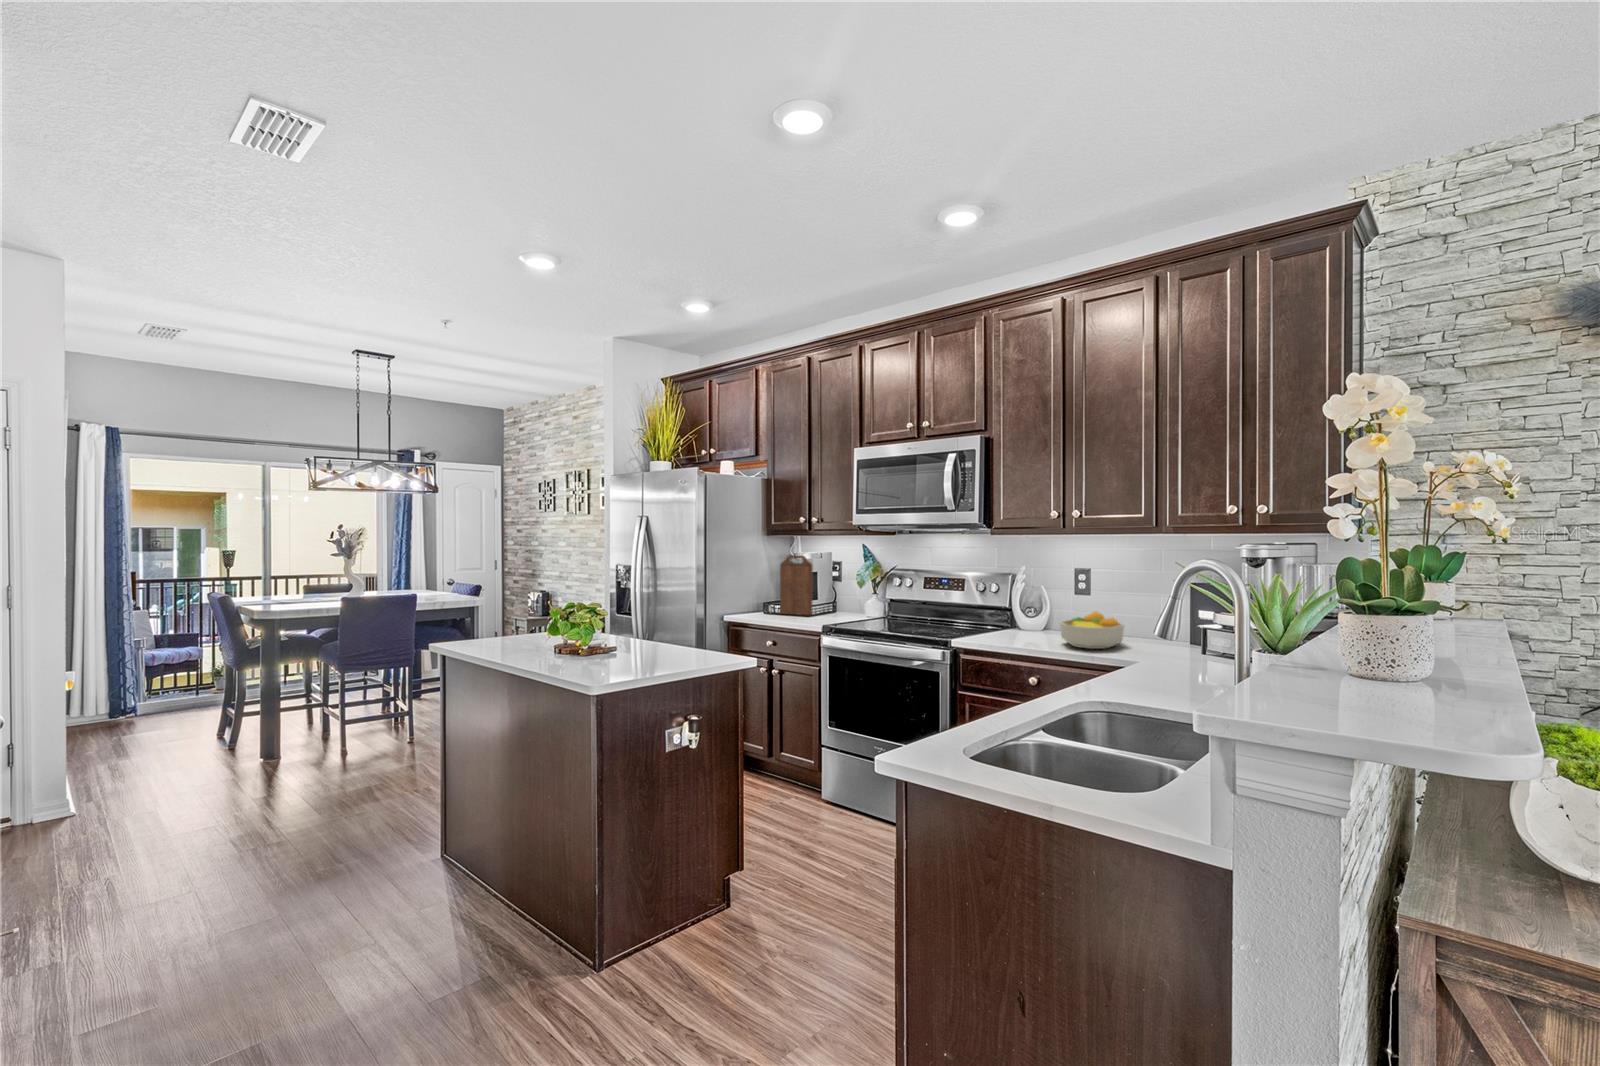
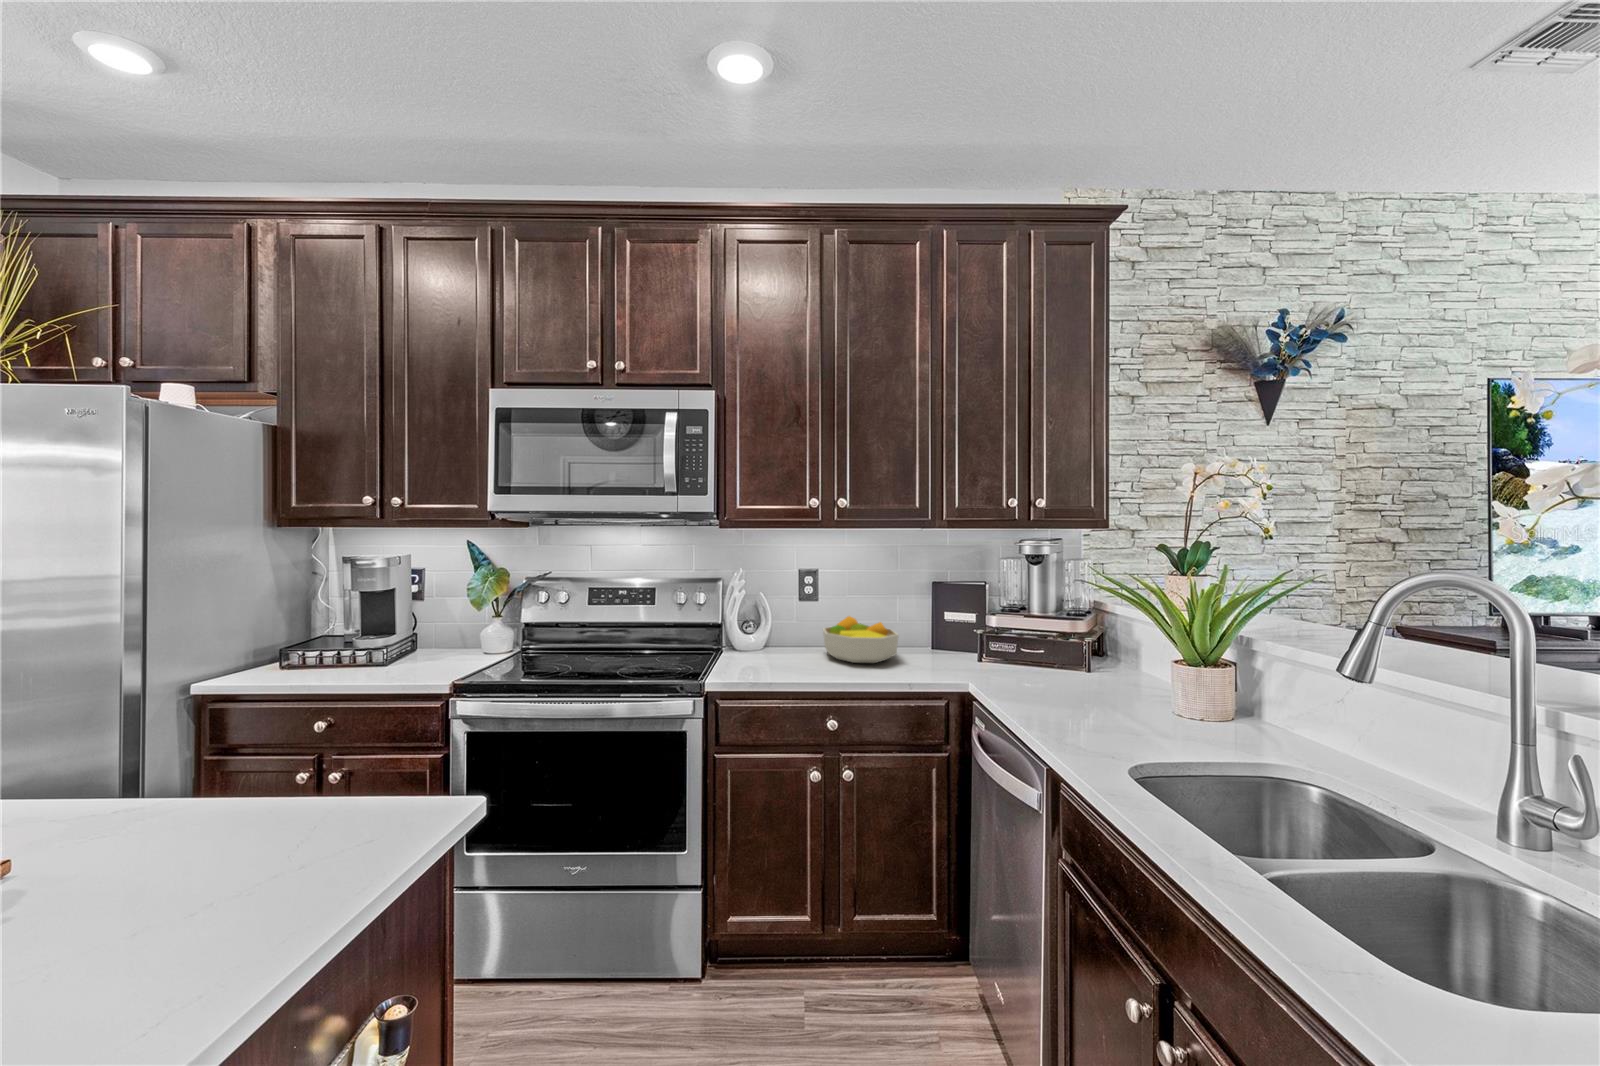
cutting board: present [780,555,813,615] -> none [317,563,388,668]

